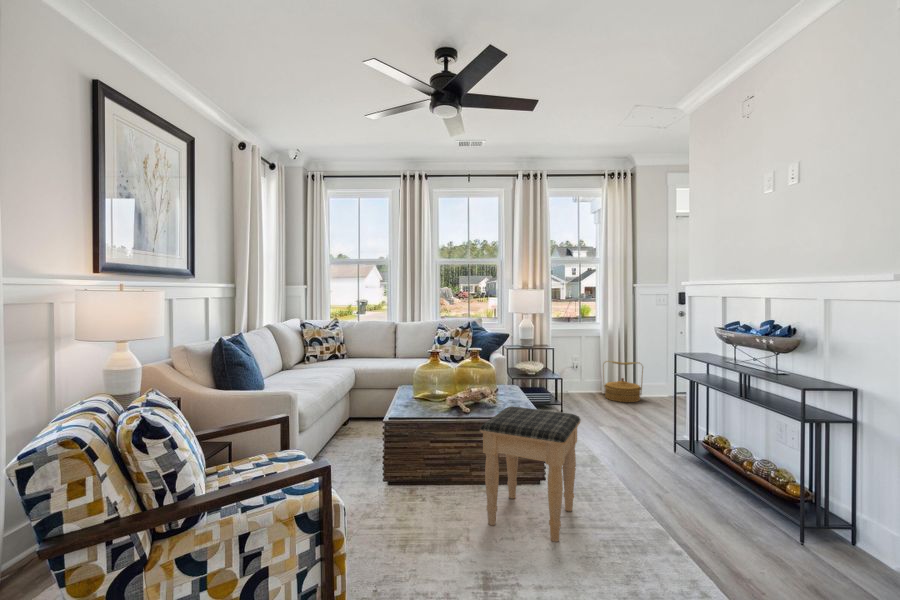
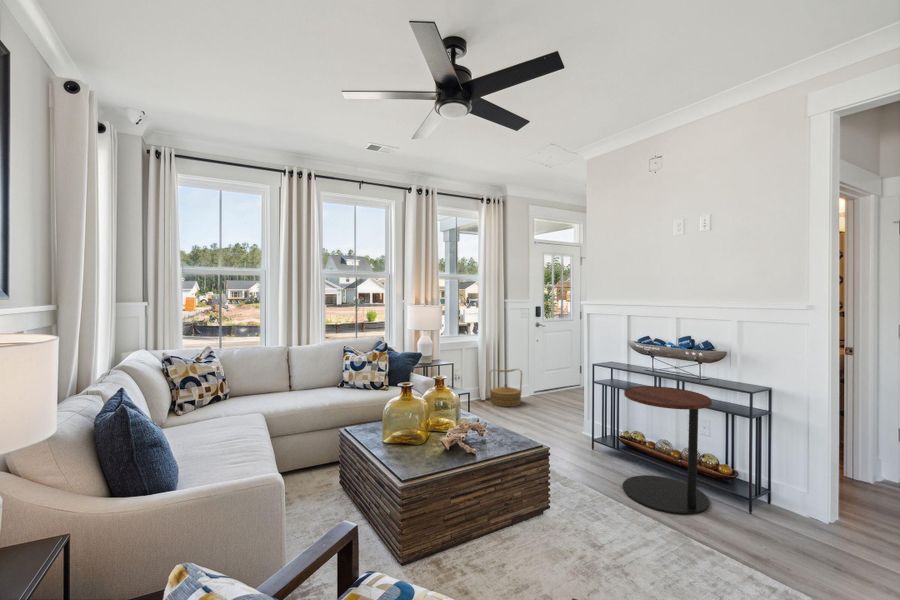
side table: none [653,373,763,526] -> present [623,386,712,515]
footstool: present [480,406,581,542] -> none [530,443,637,577]

